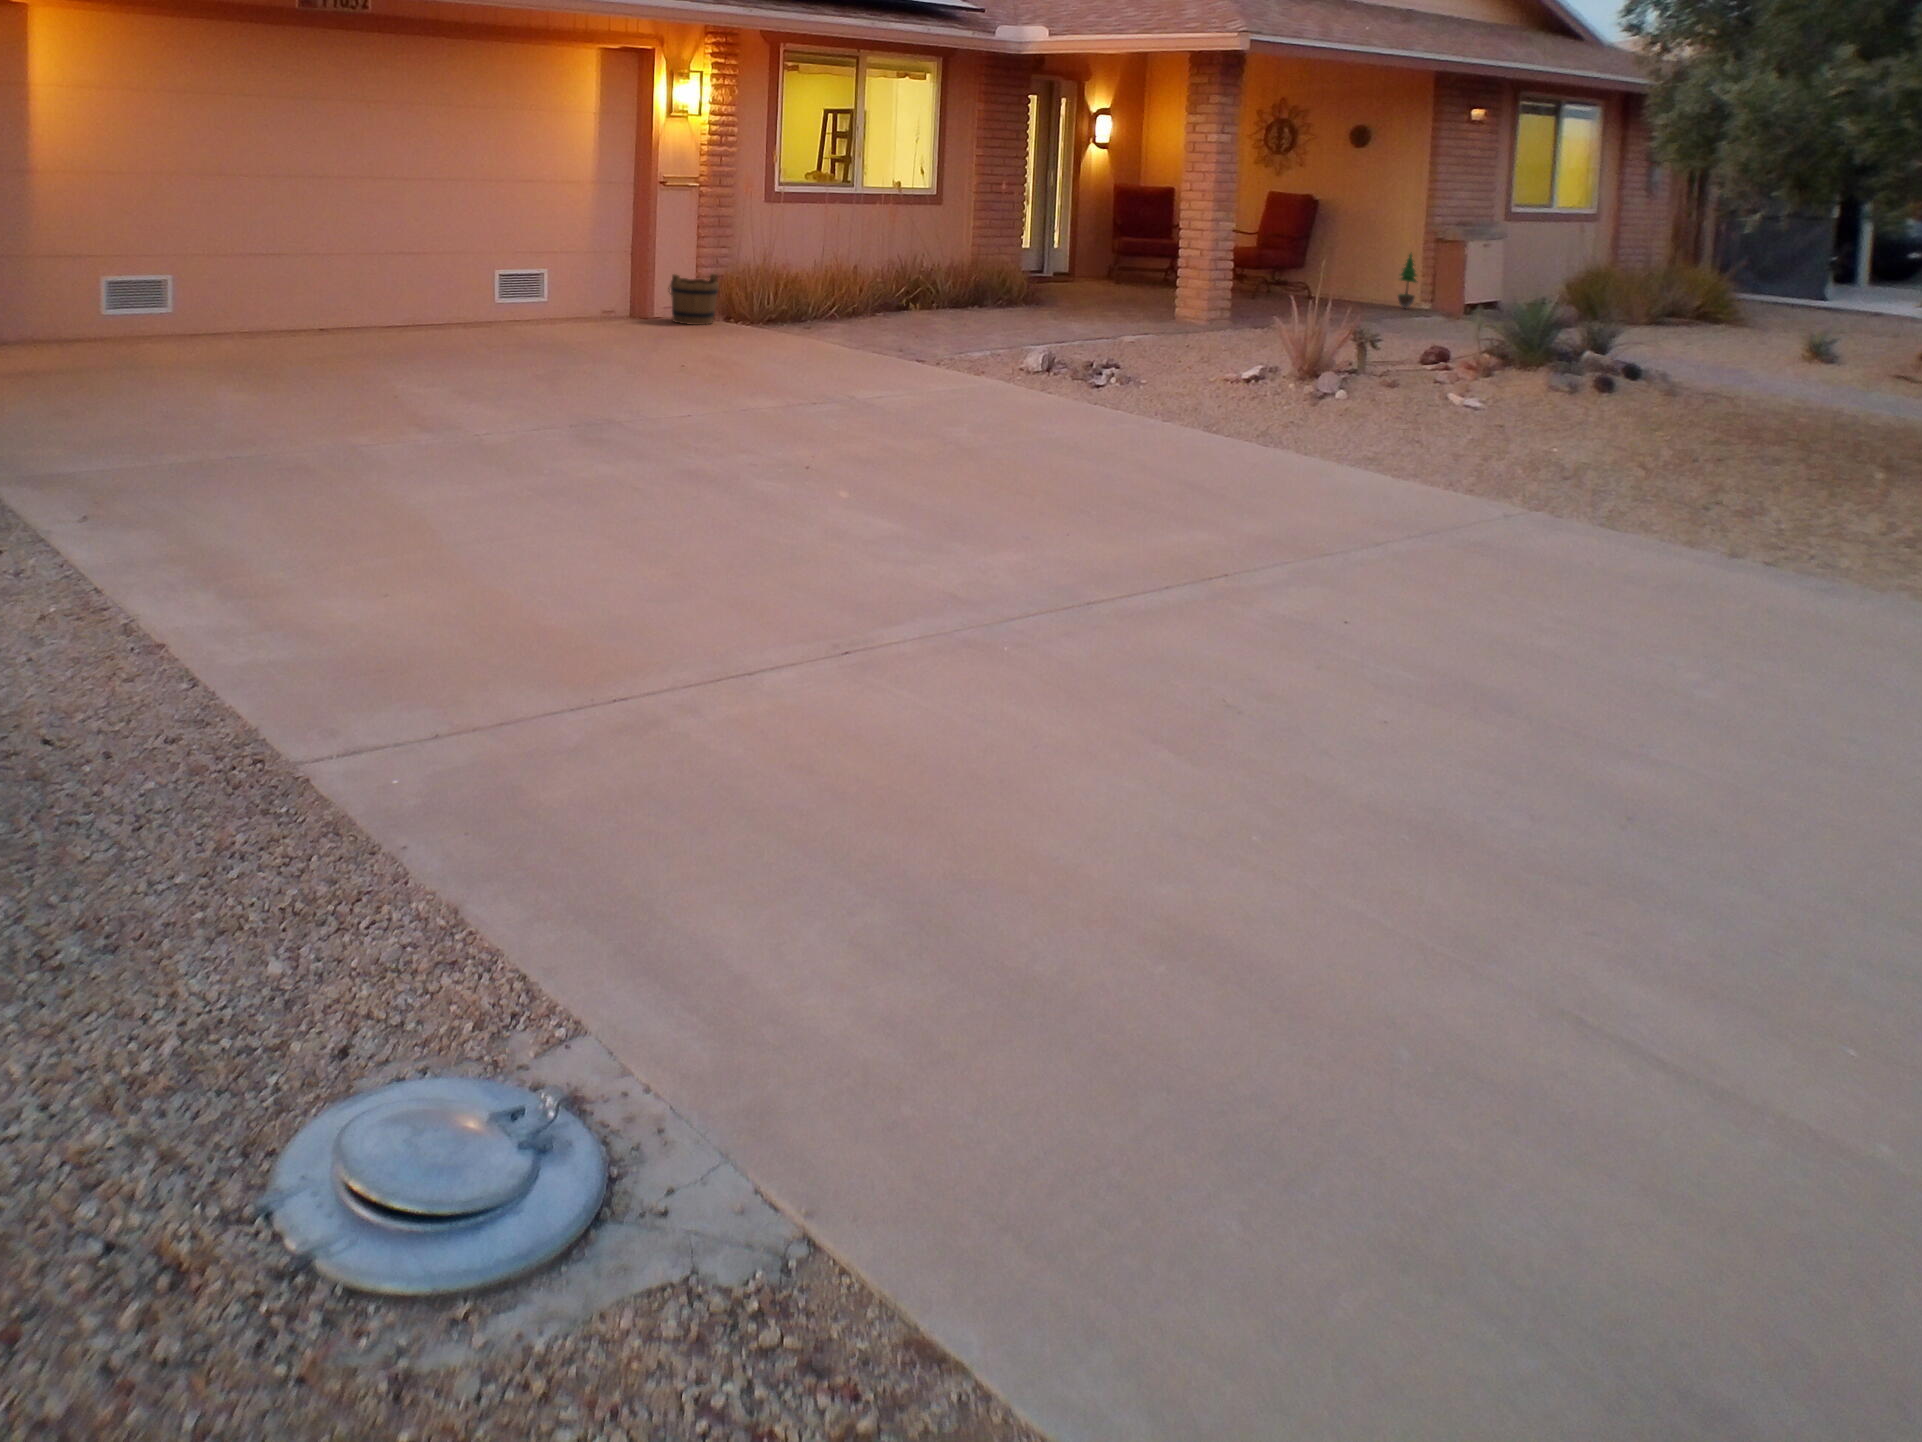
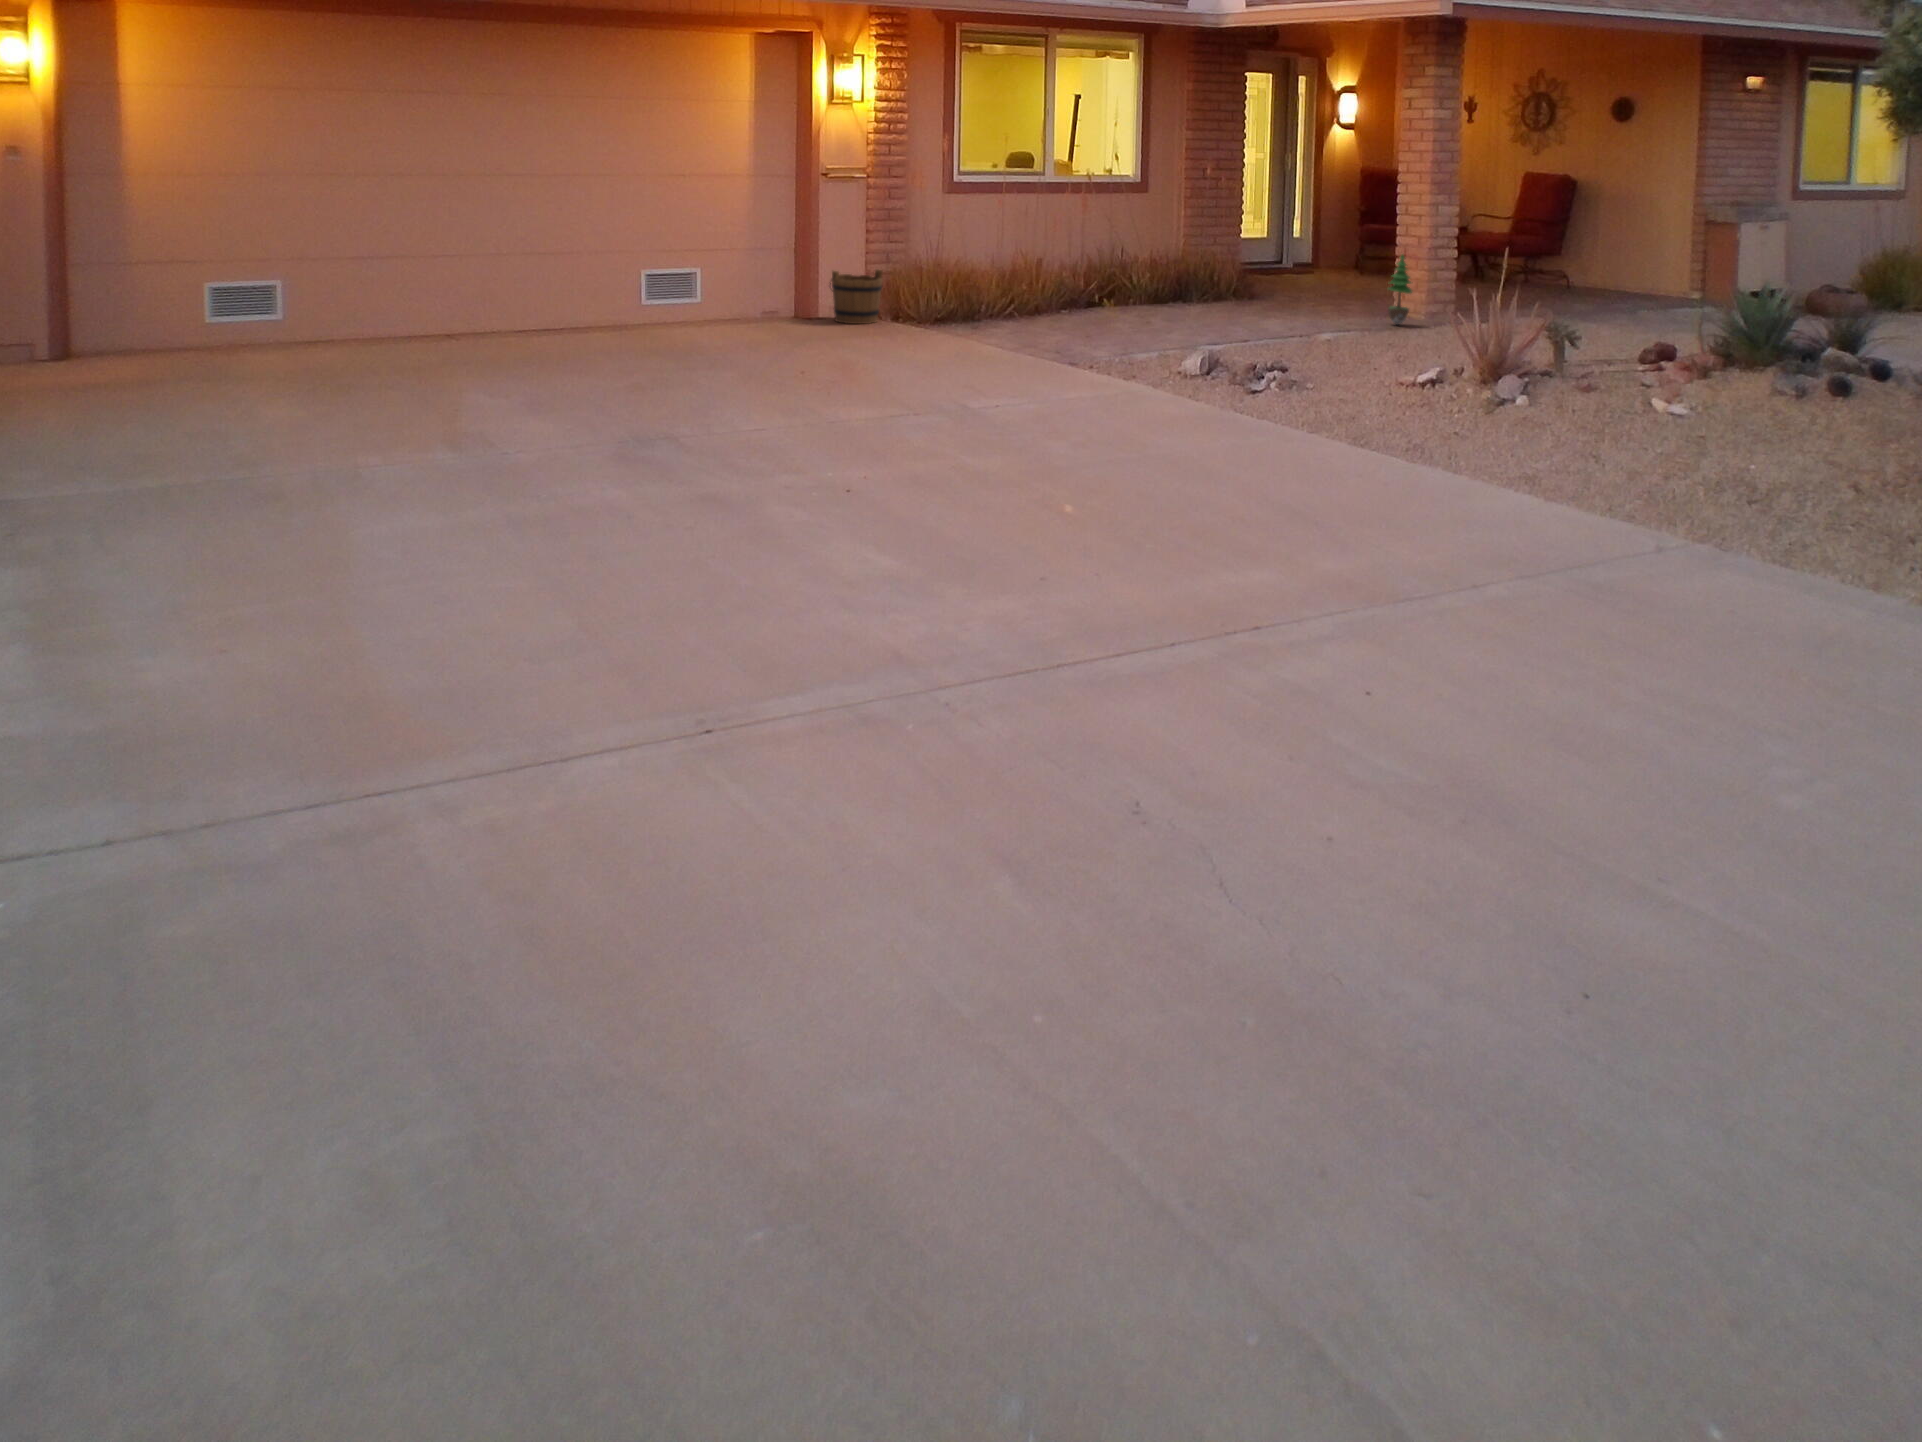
potted tree: present [1398,254,1418,308] -> present [1388,255,1412,325]

